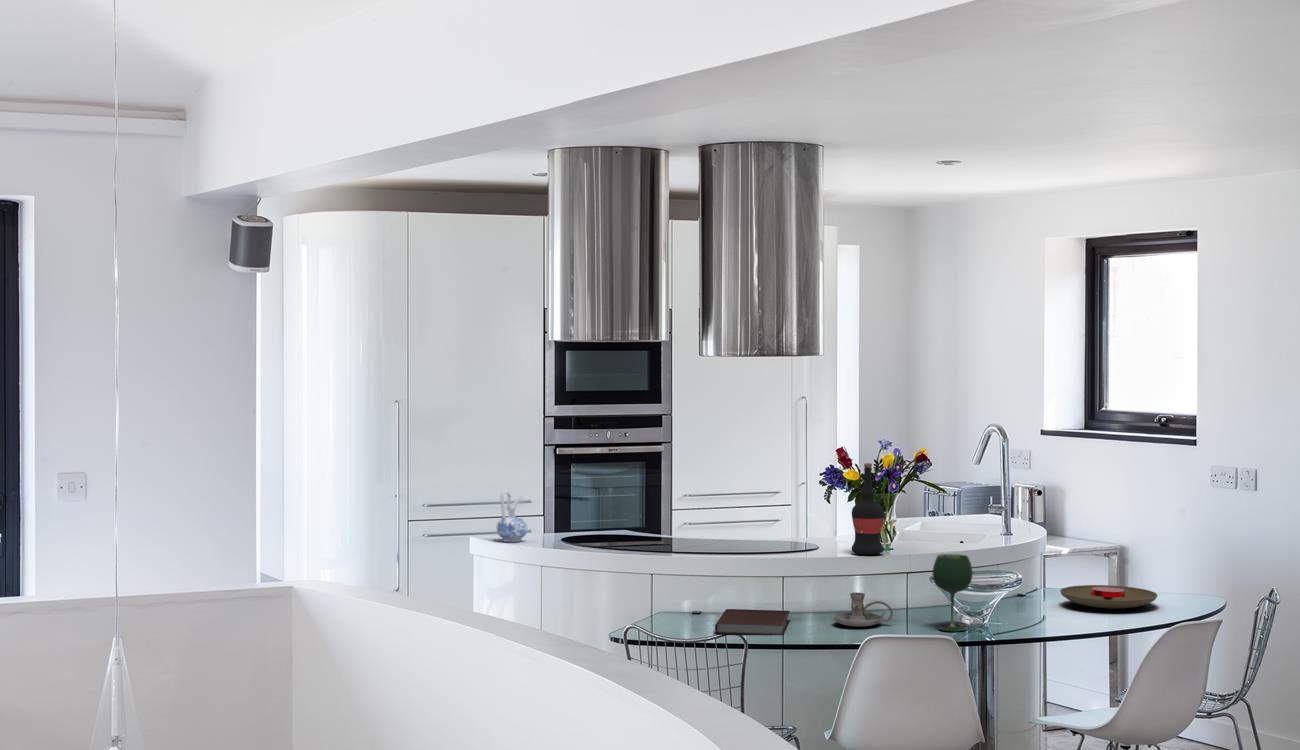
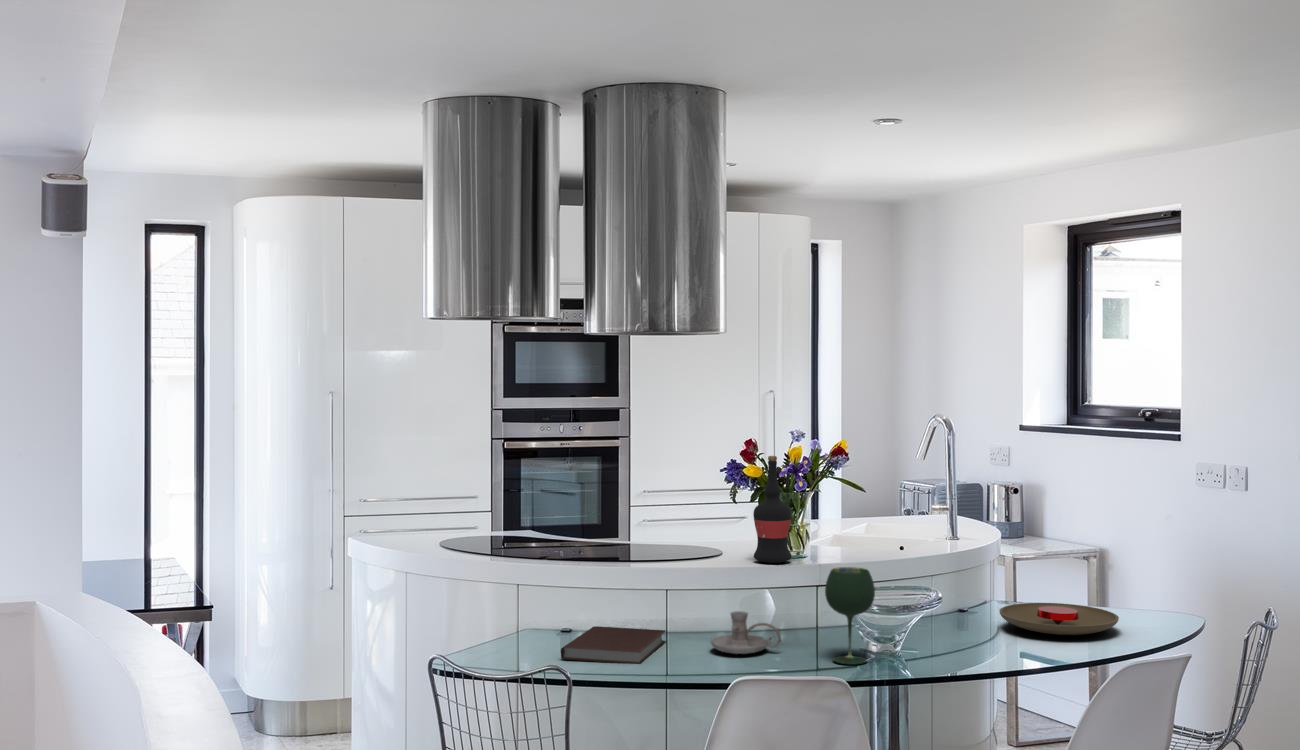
ceramic pitcher: present [497,491,527,542] -> none [378,485,412,541]

